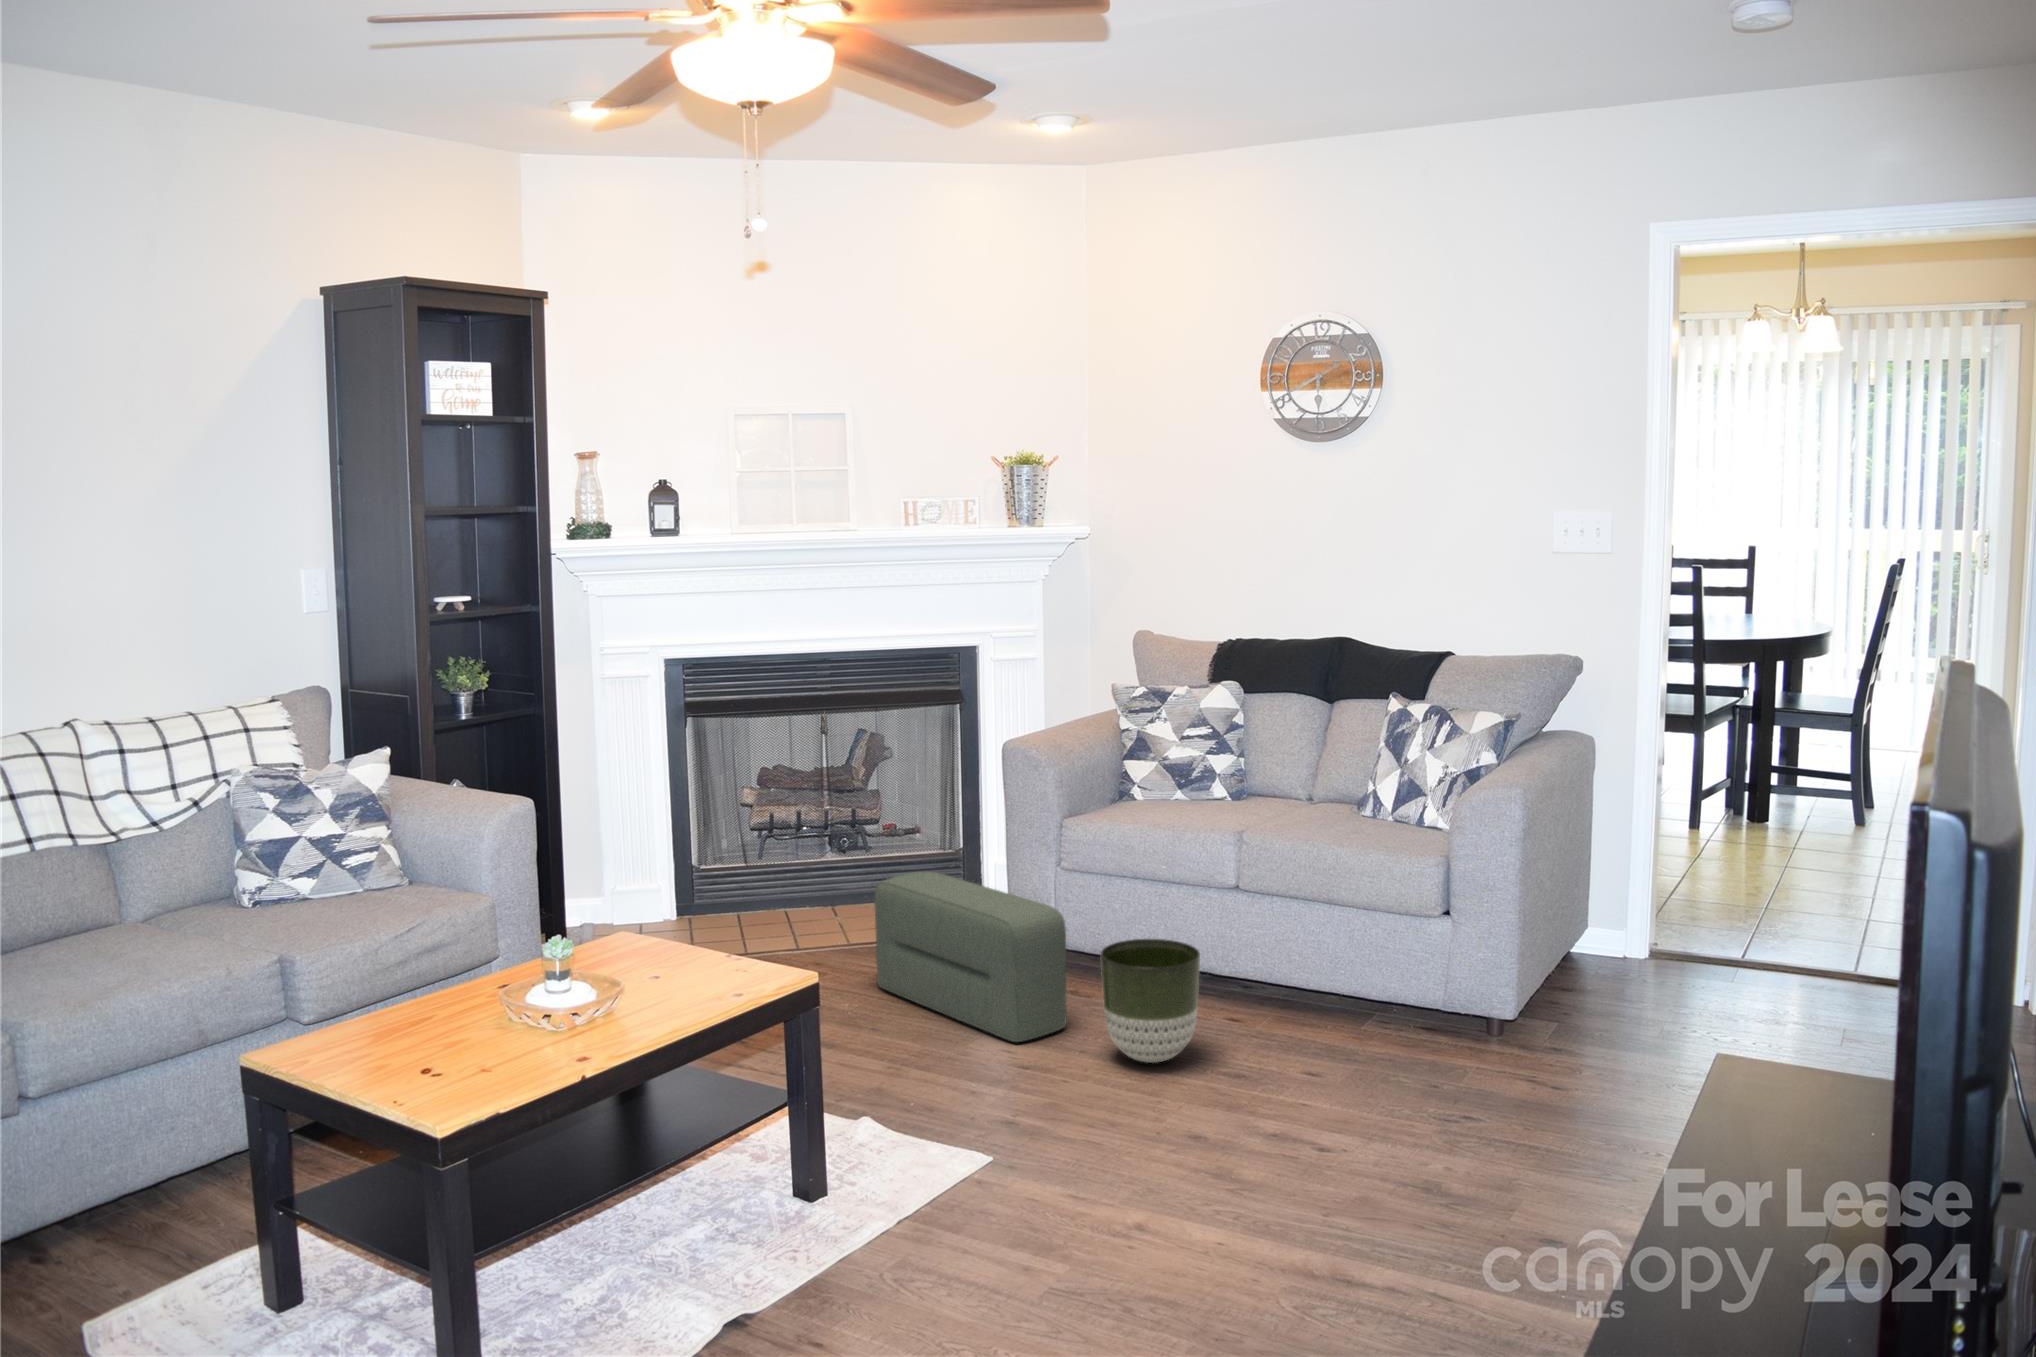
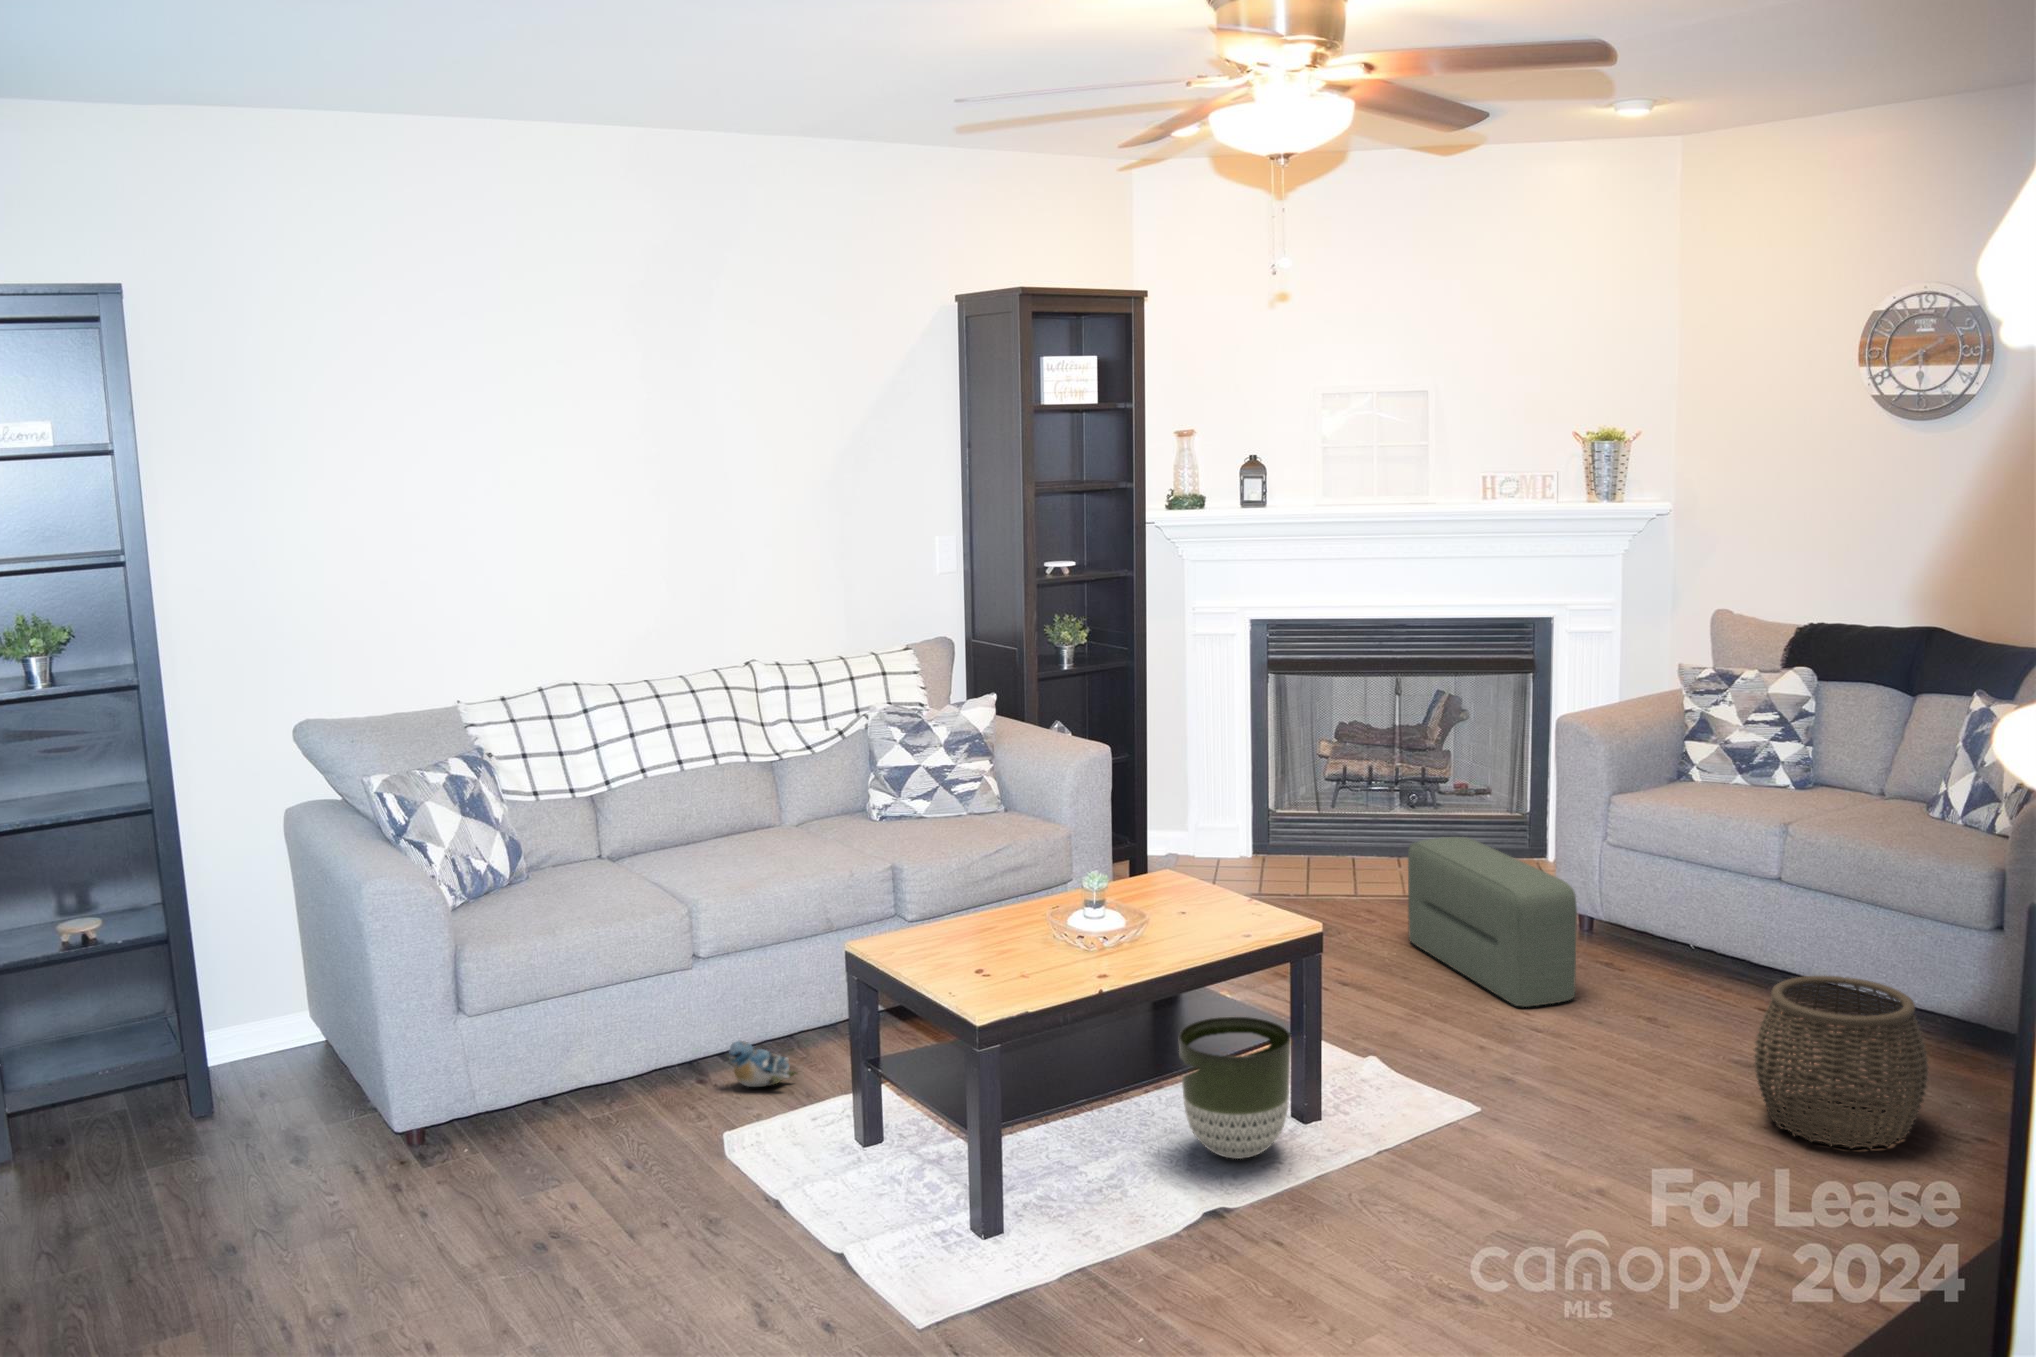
planter: present [1101,939,1200,1063] -> present [1179,1017,1291,1159]
woven basket: none [1284,973,1445,1146] -> present [1754,976,1928,1149]
plush toy: none [53,1227,166,1290] -> present [727,1041,797,1087]

